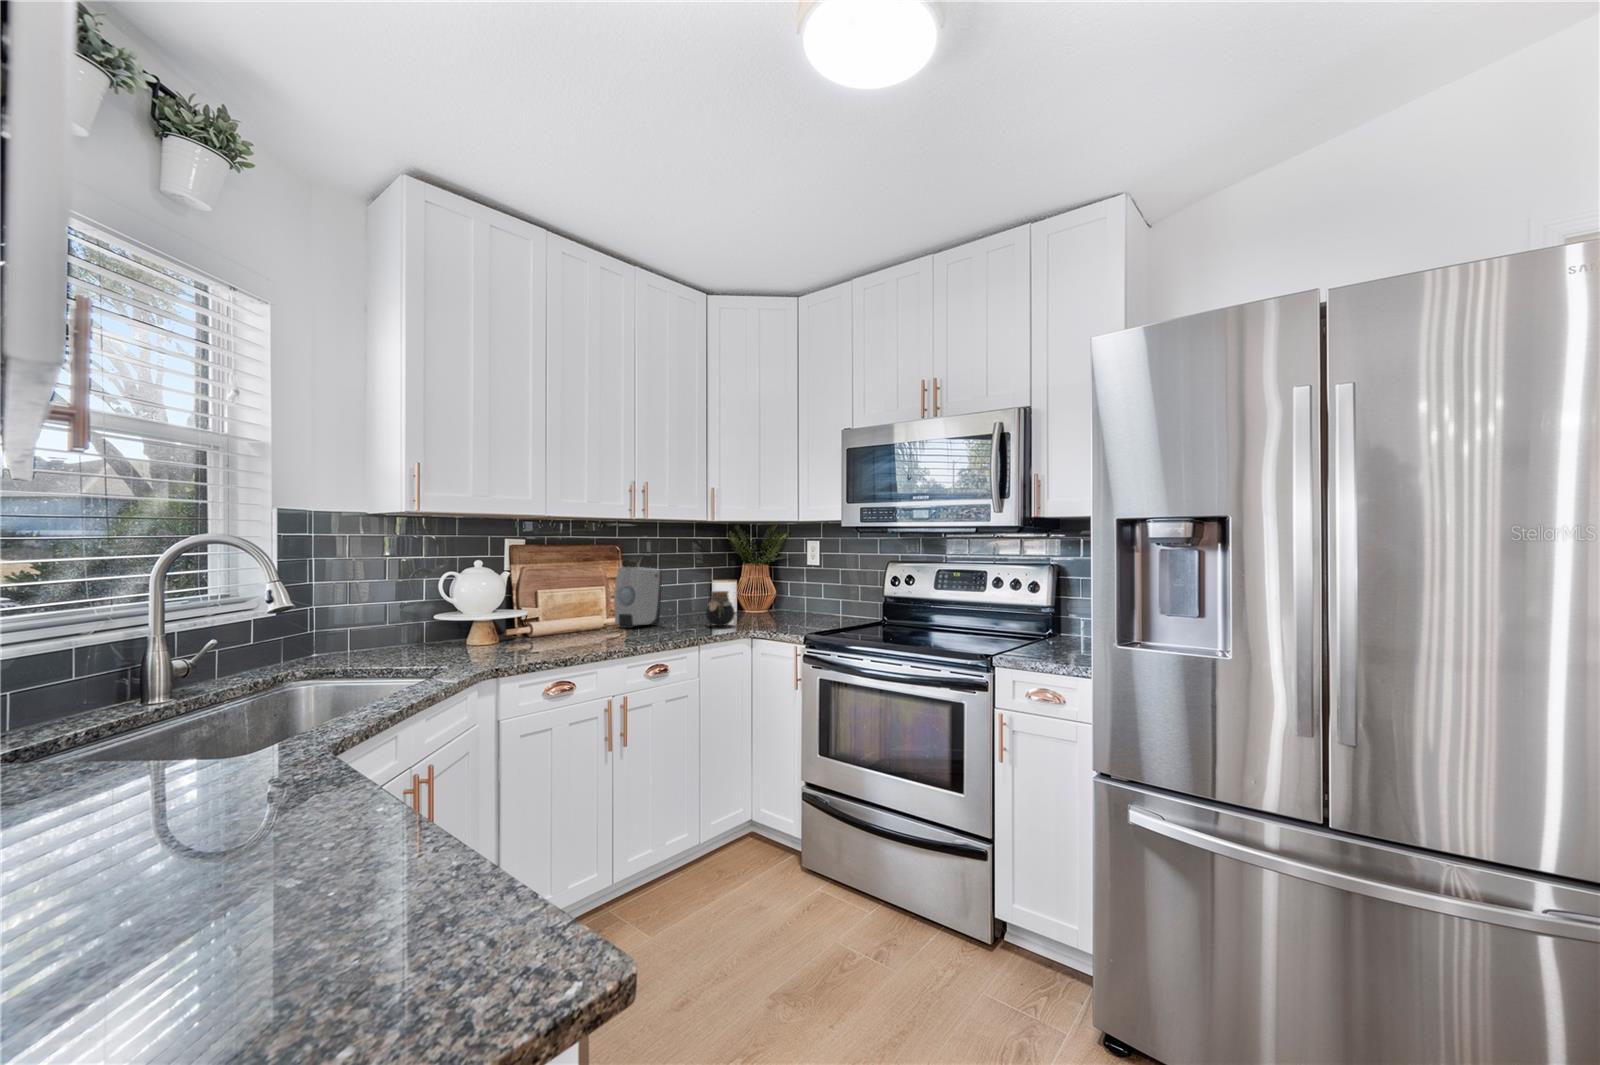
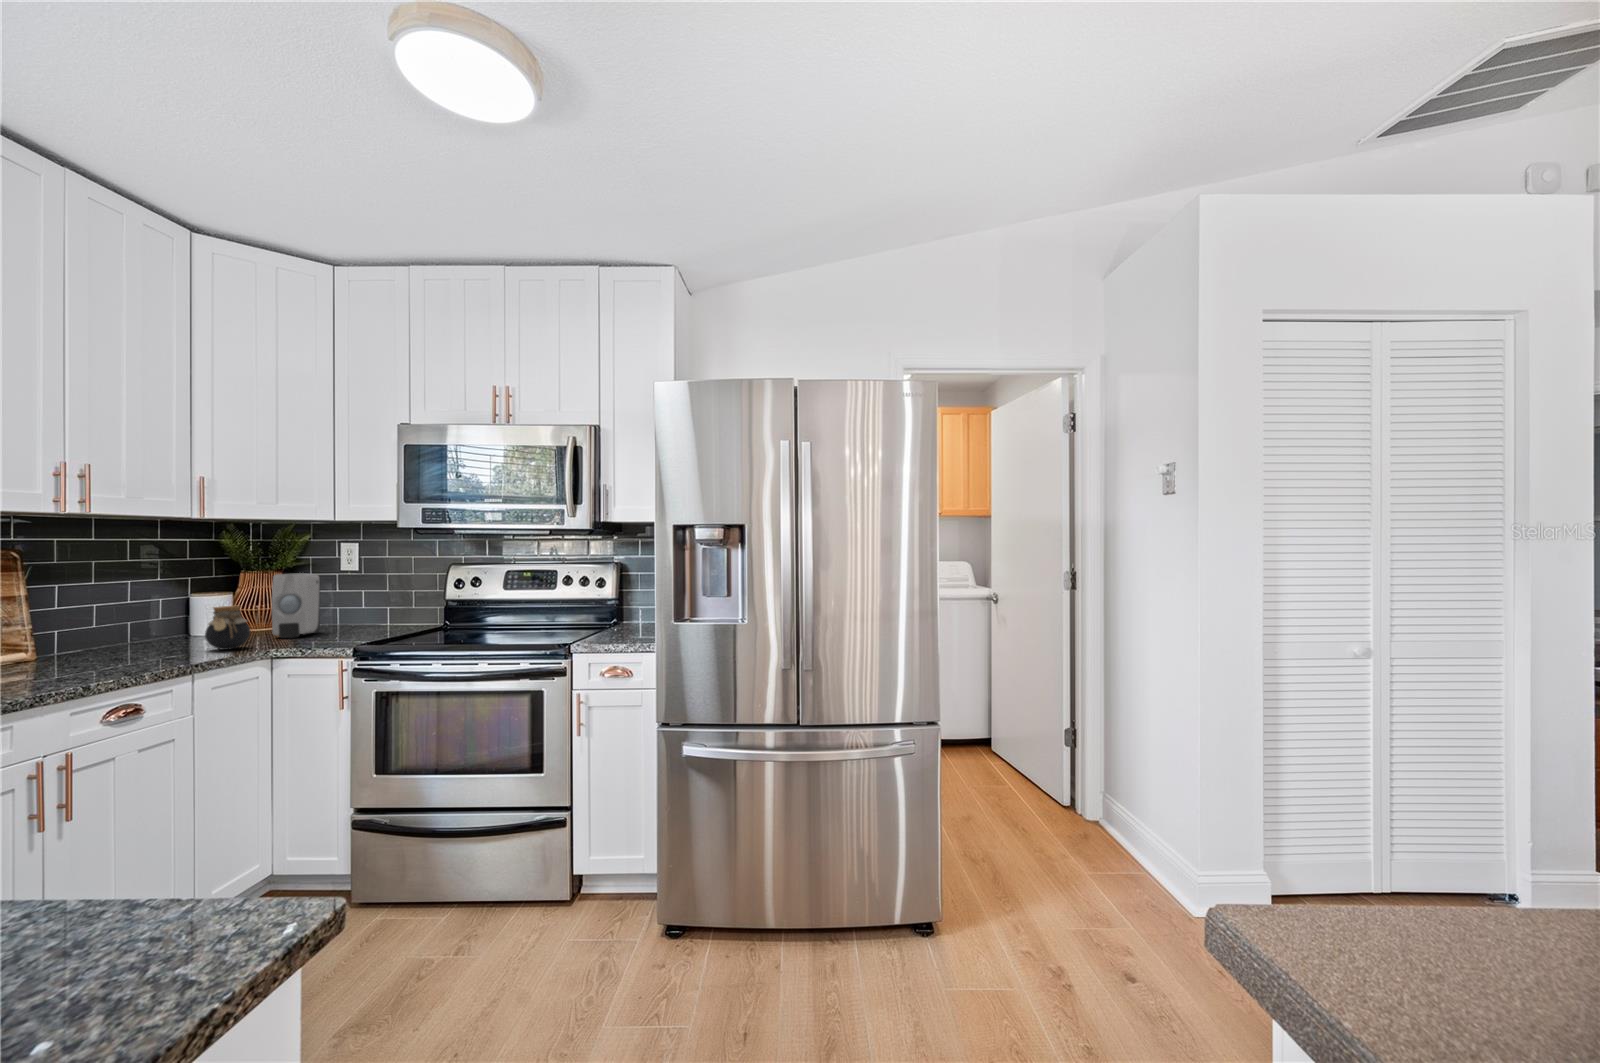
soap dispenser: present [614,567,662,628] -> present [271,573,320,638]

